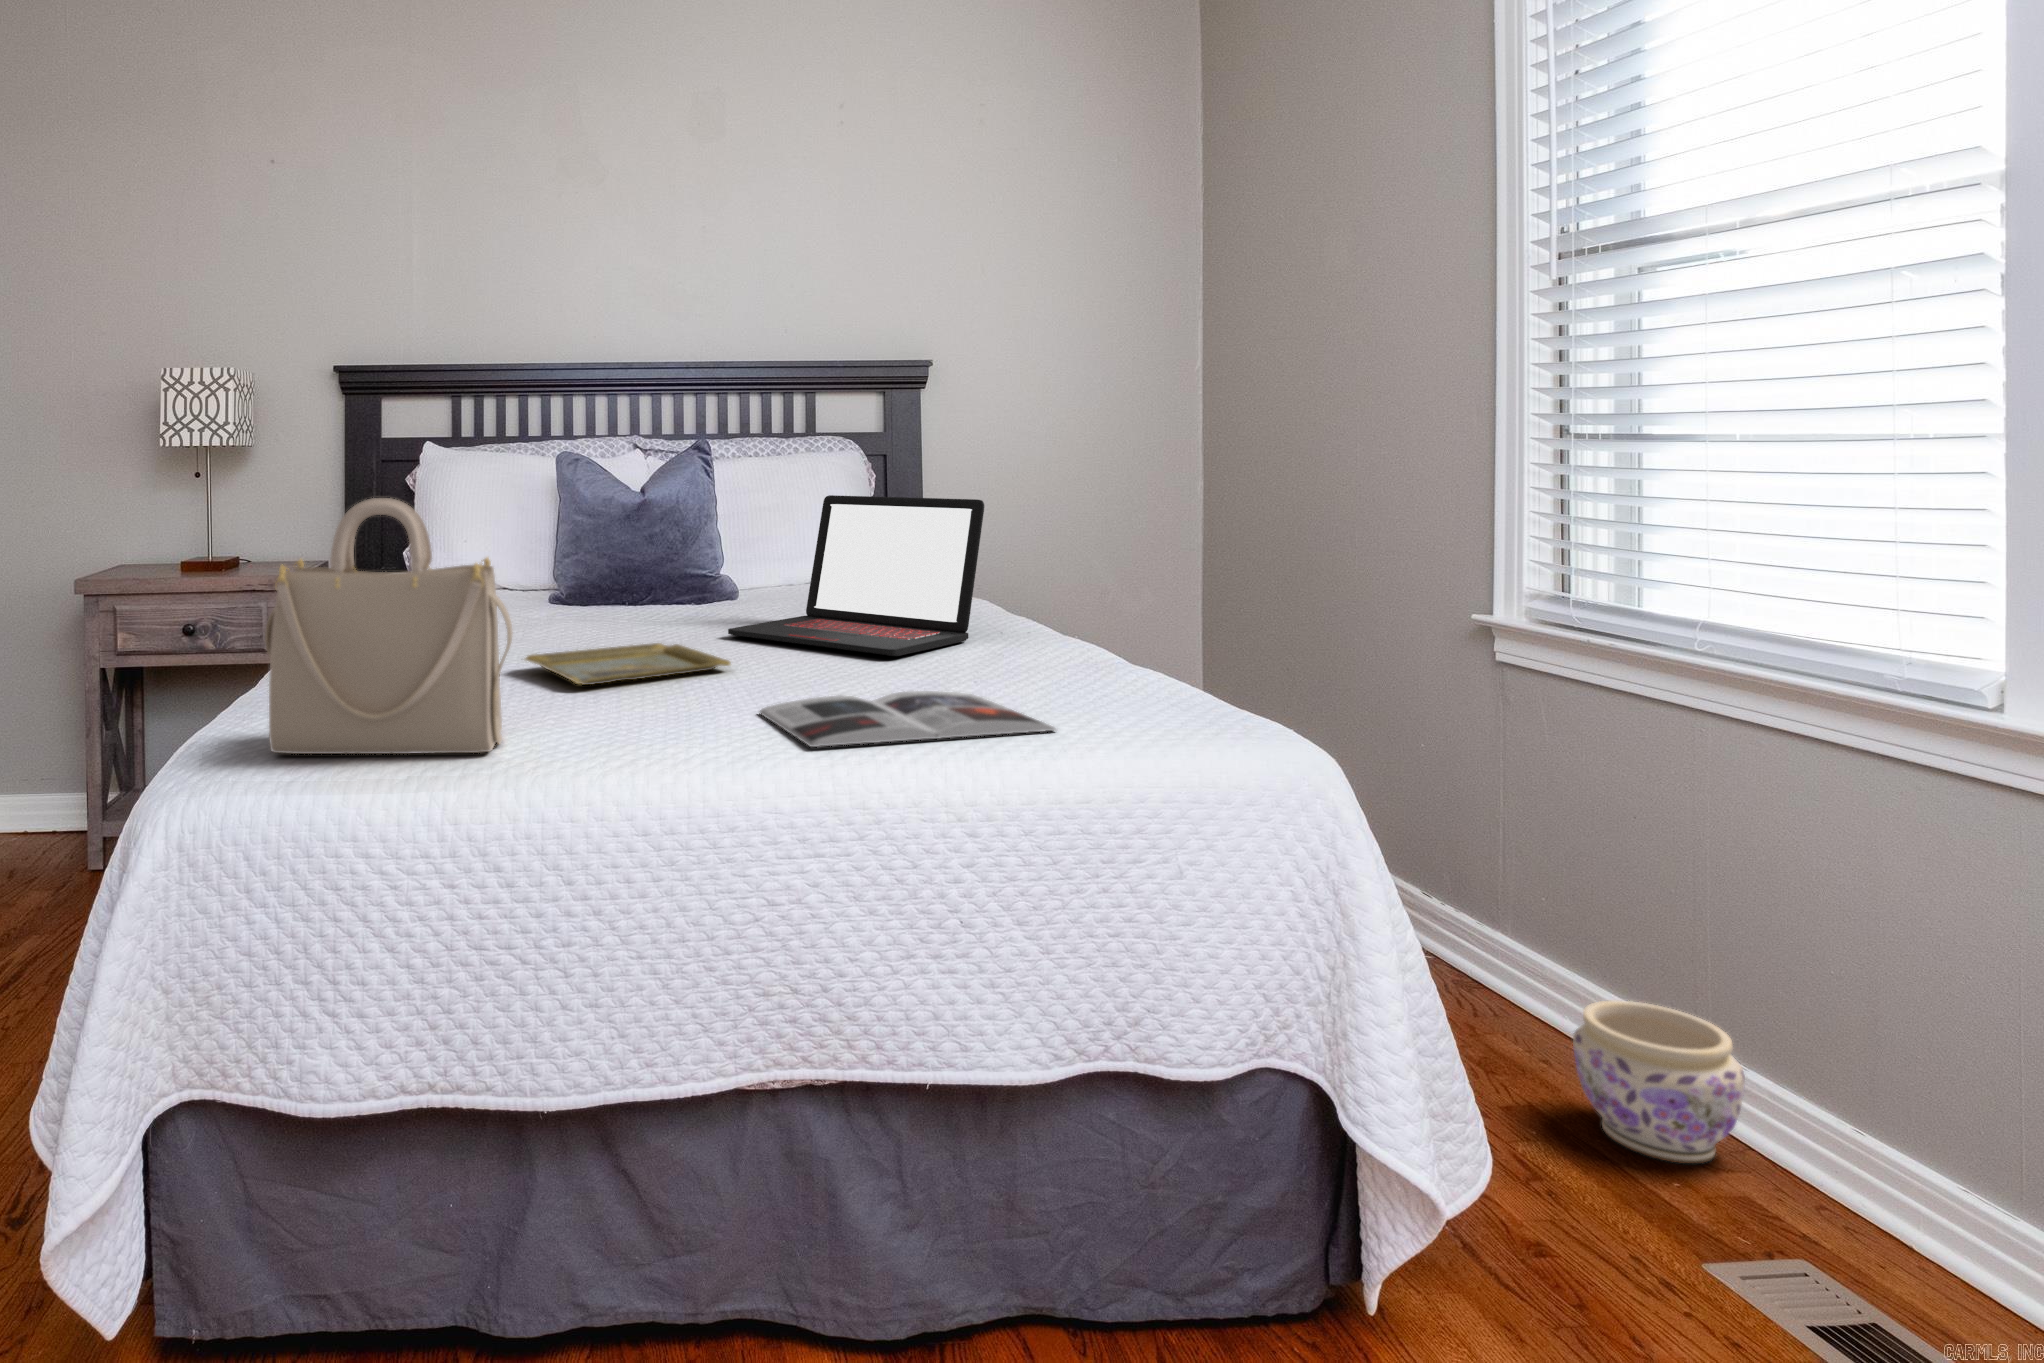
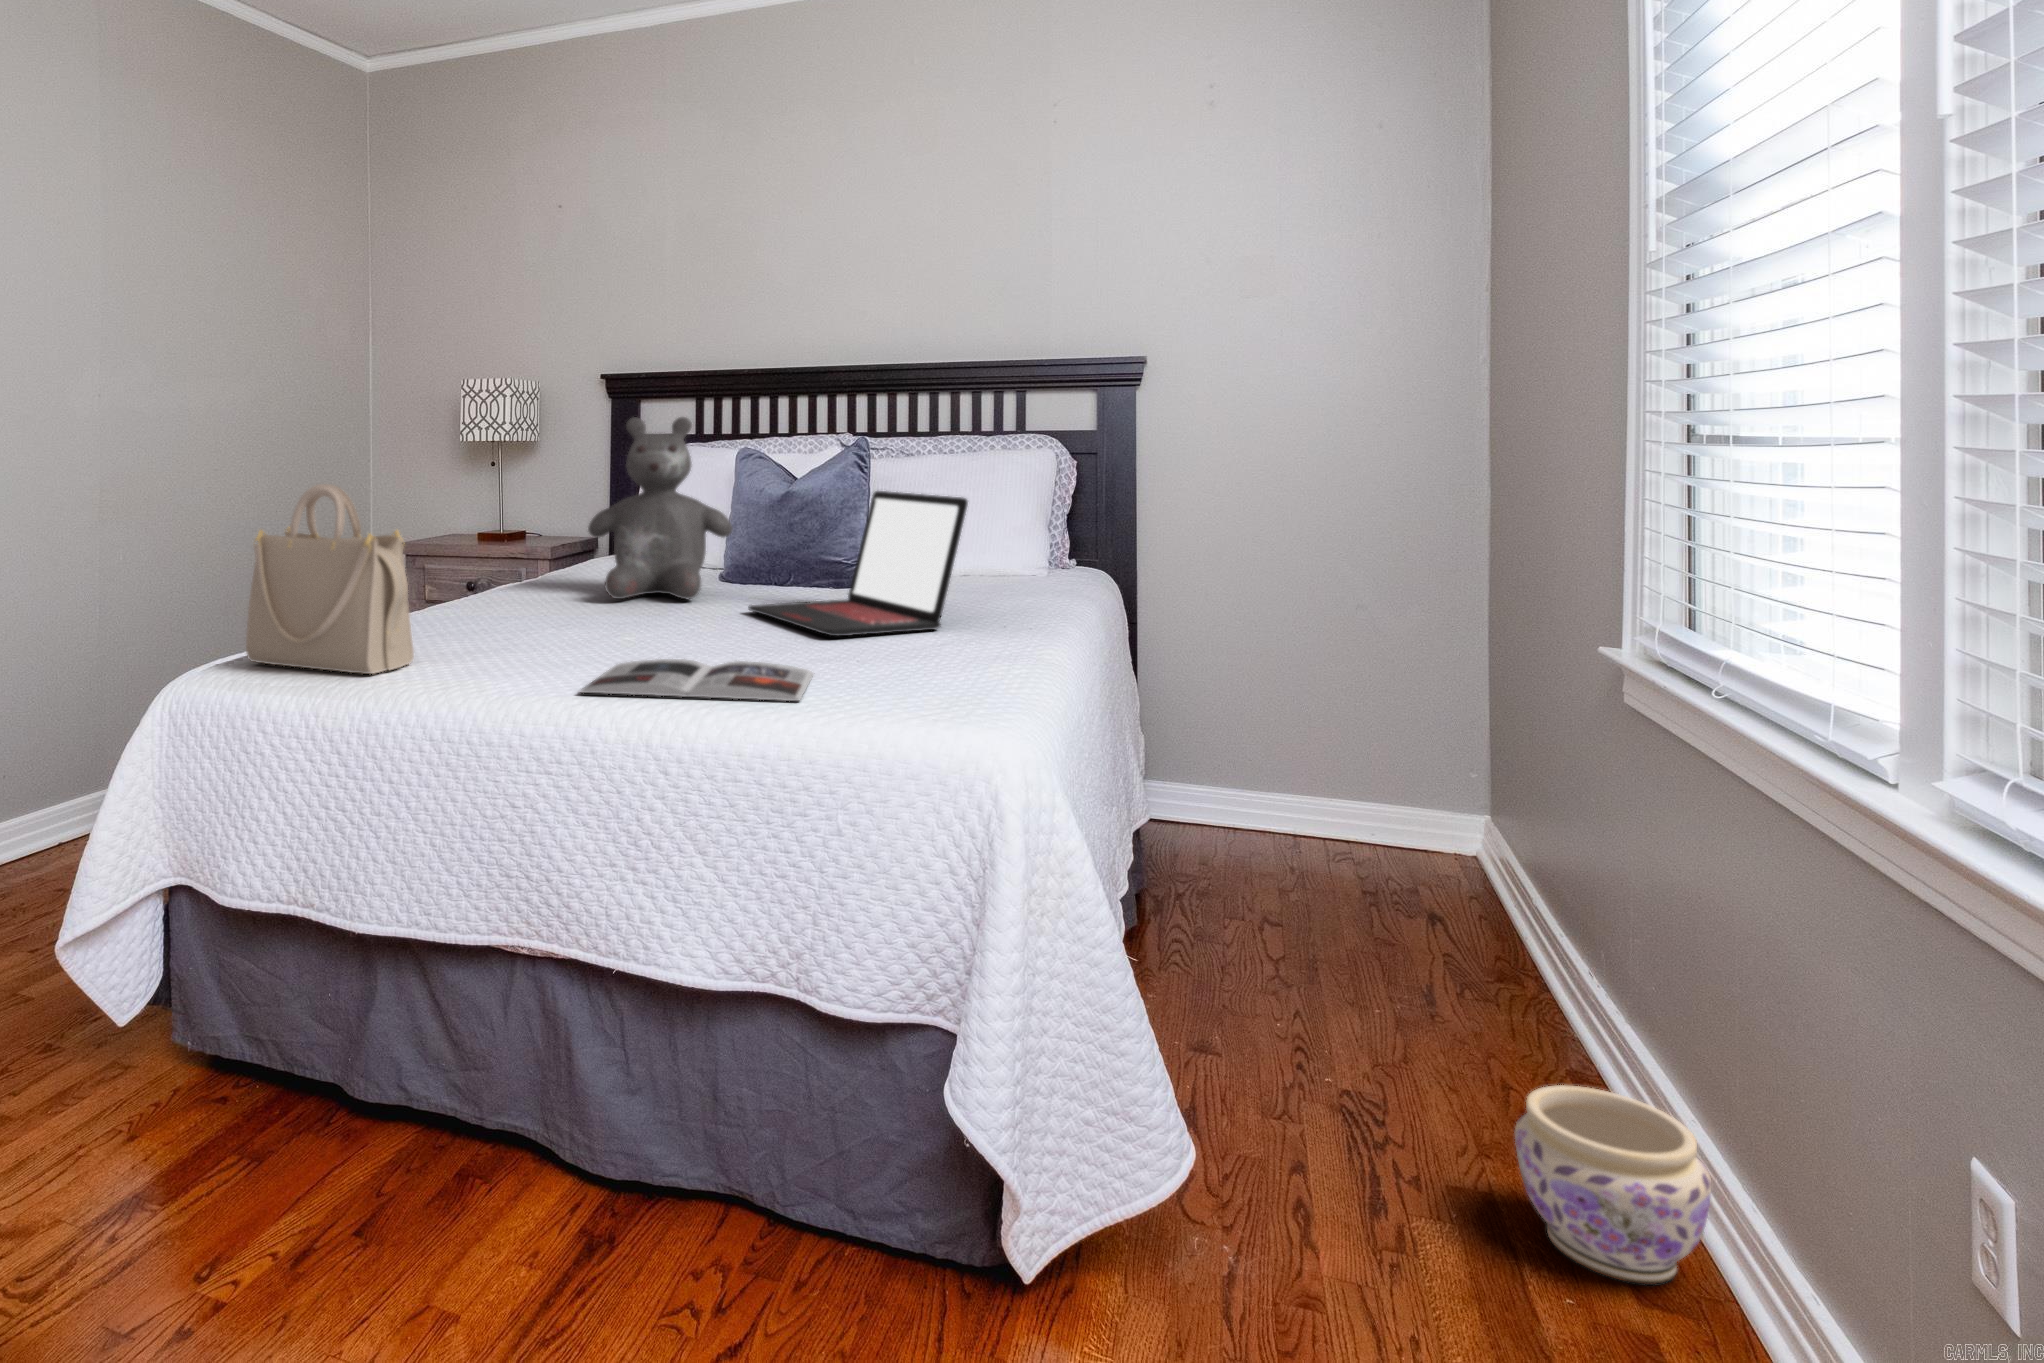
teddy bear: none [477,415,643,632] -> present [588,417,732,599]
tray: present [525,643,730,685] -> none [528,612,682,638]

